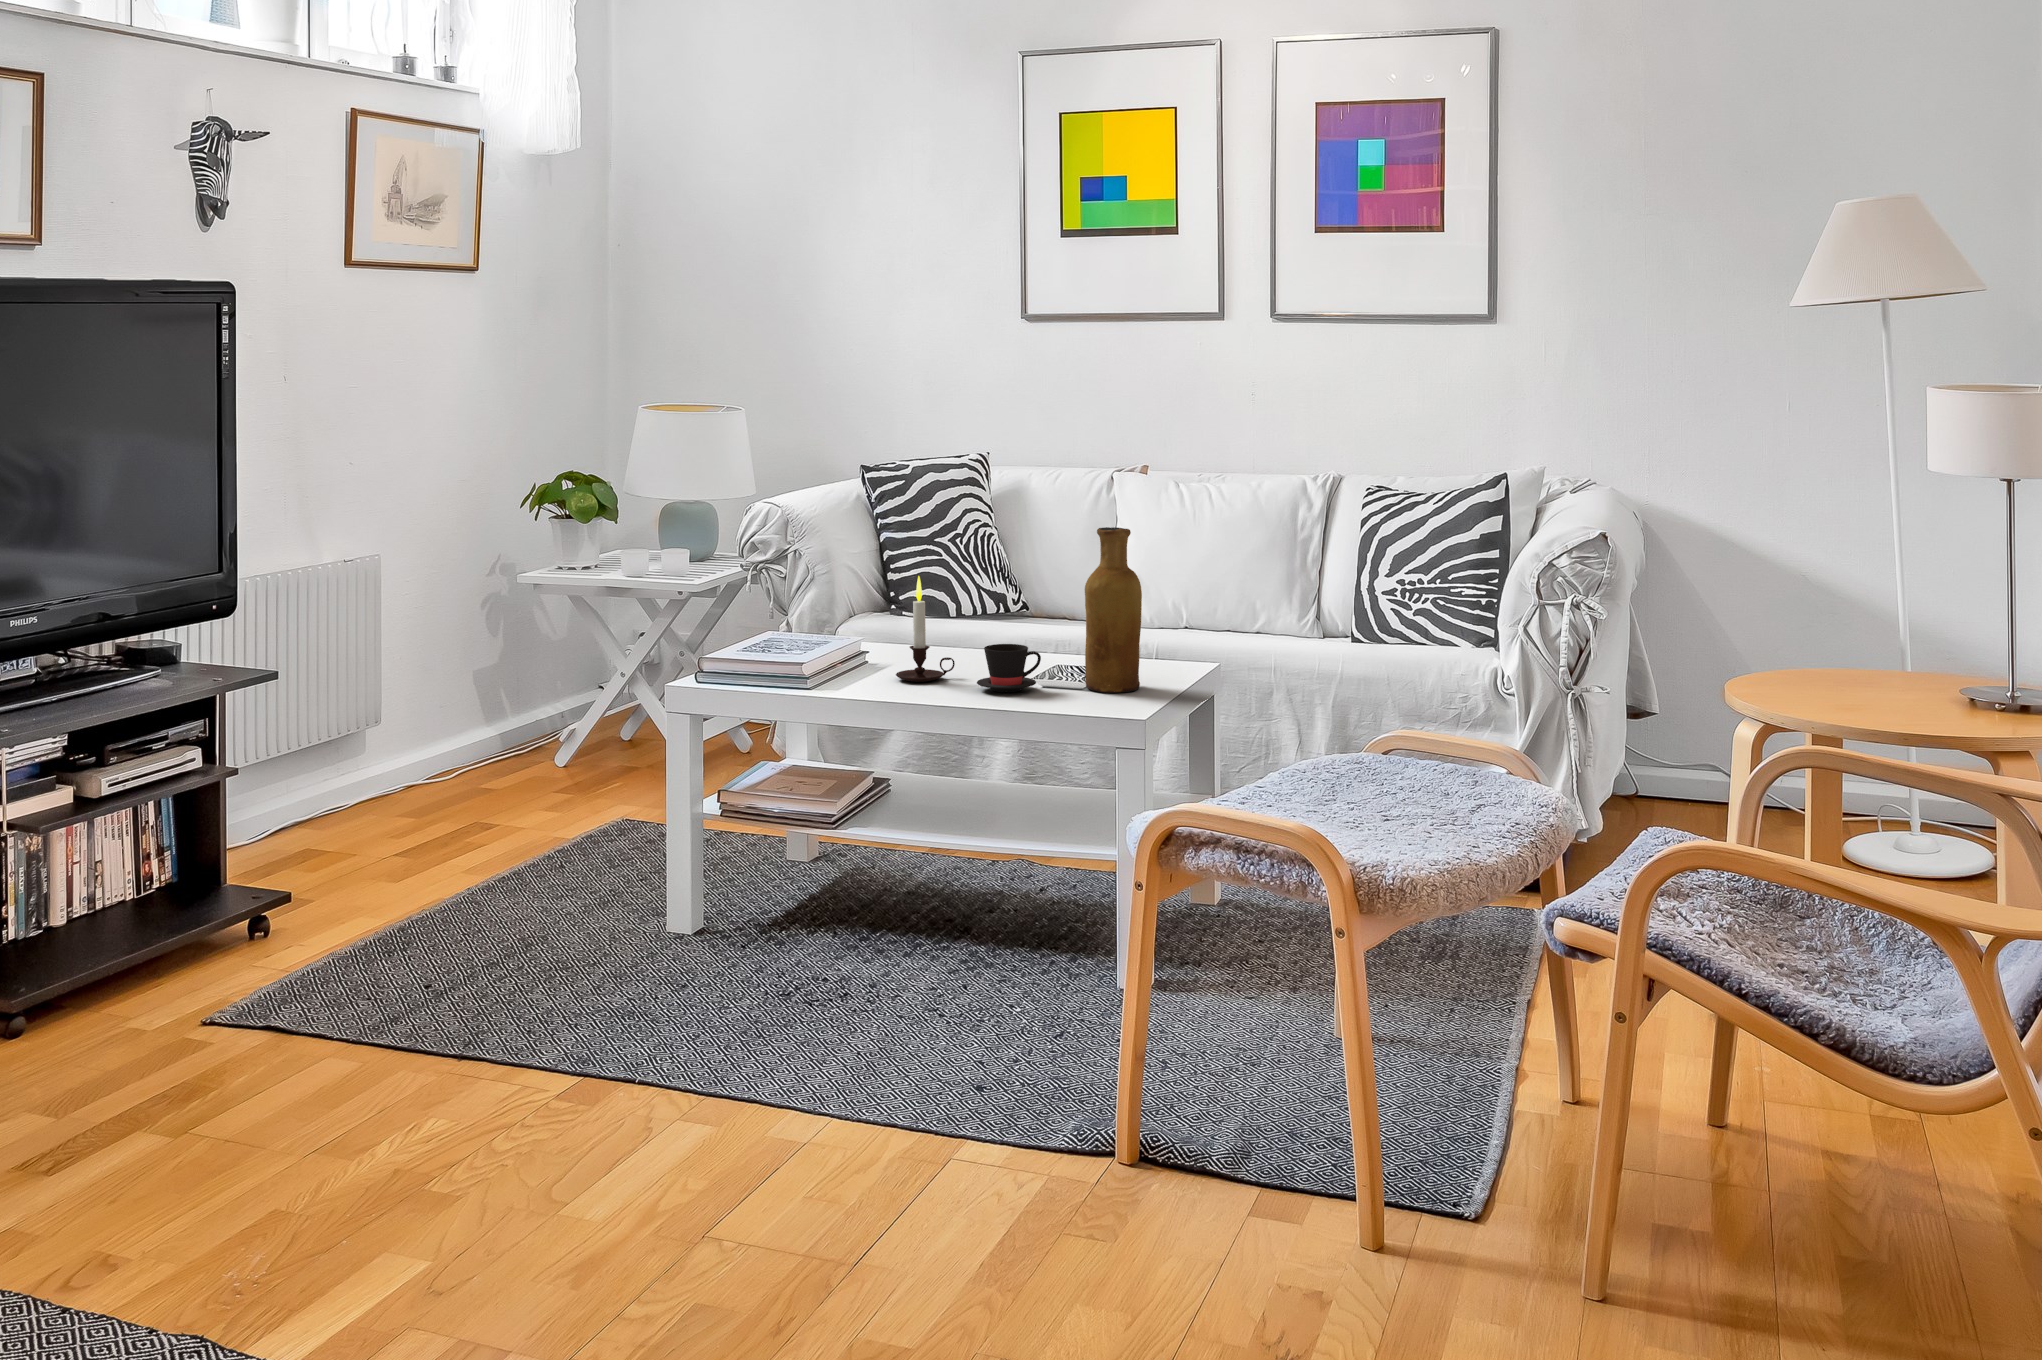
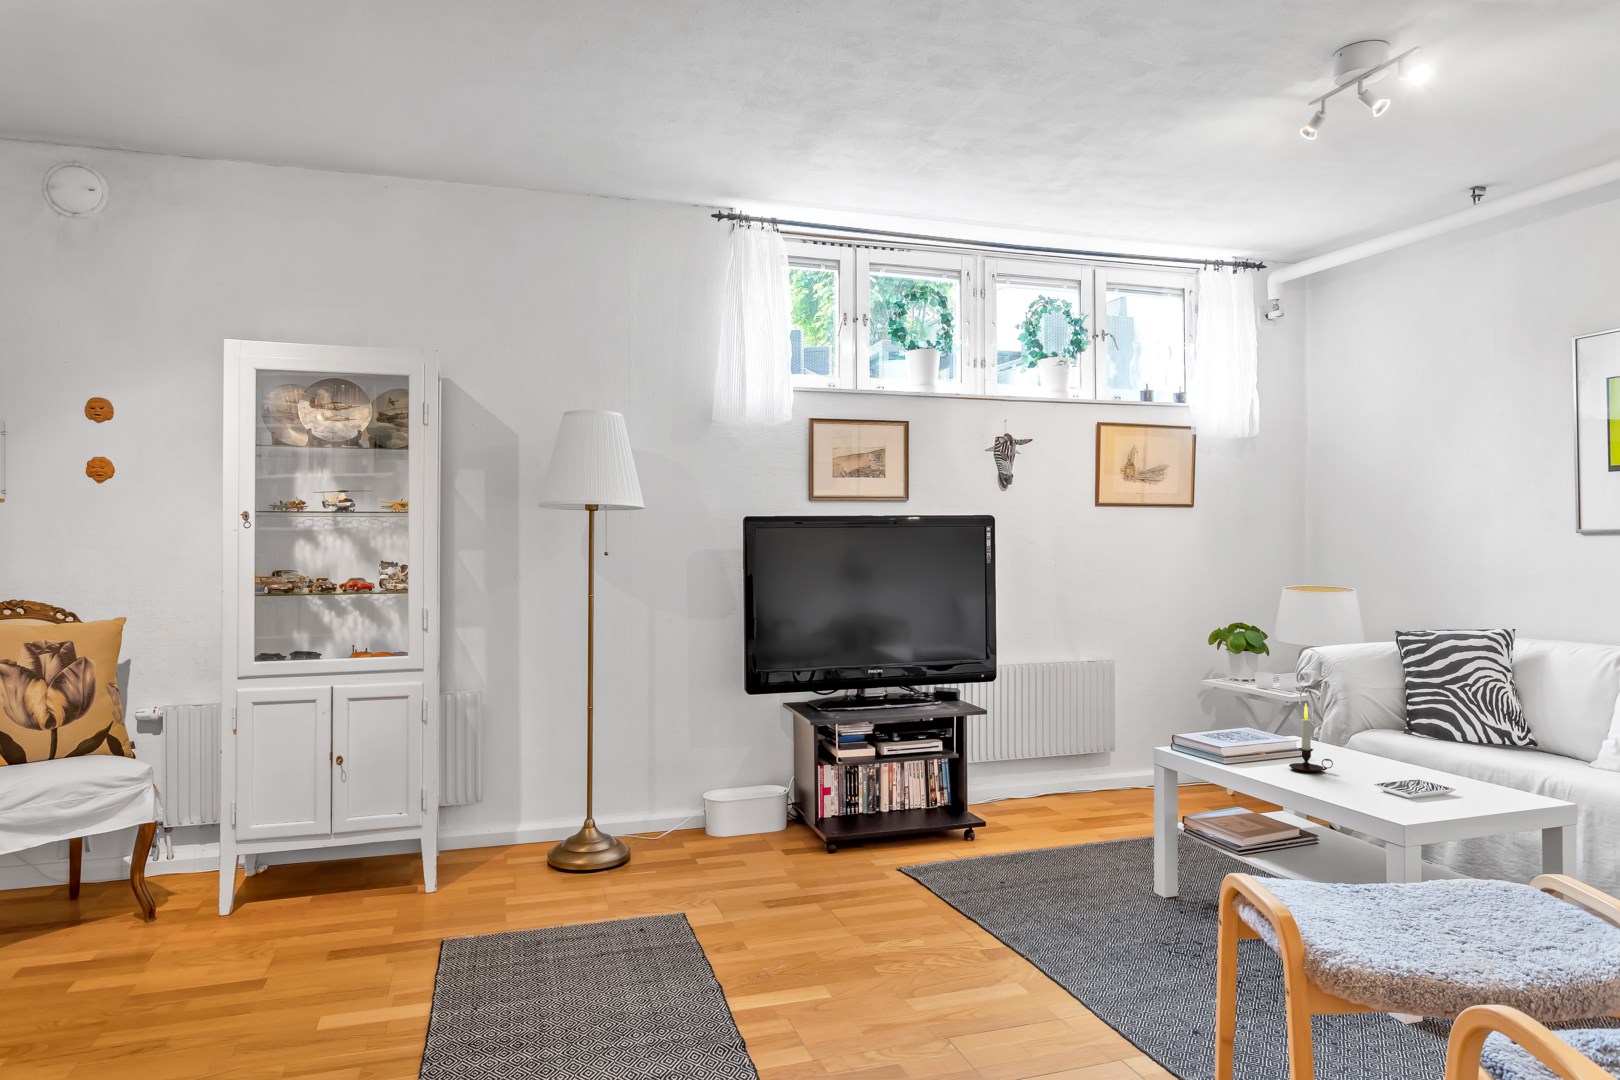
vase: present [1085,527,1142,693] -> none [1407,685,1454,804]
teacup: present [977,644,1041,692] -> none [1326,755,1374,788]

